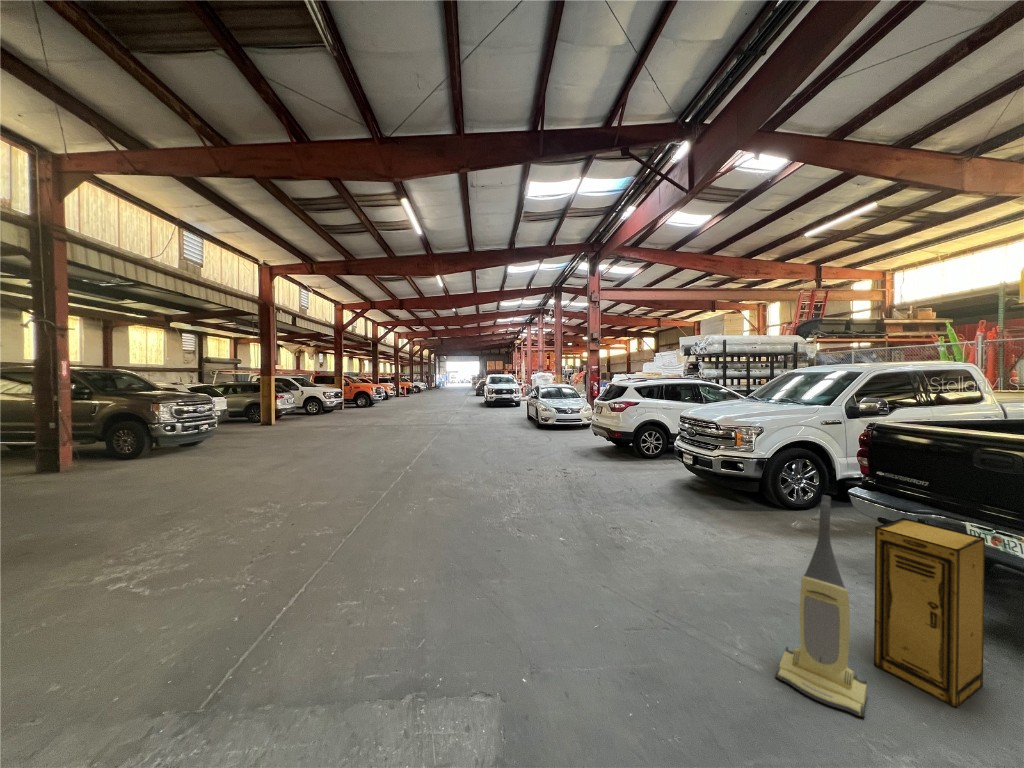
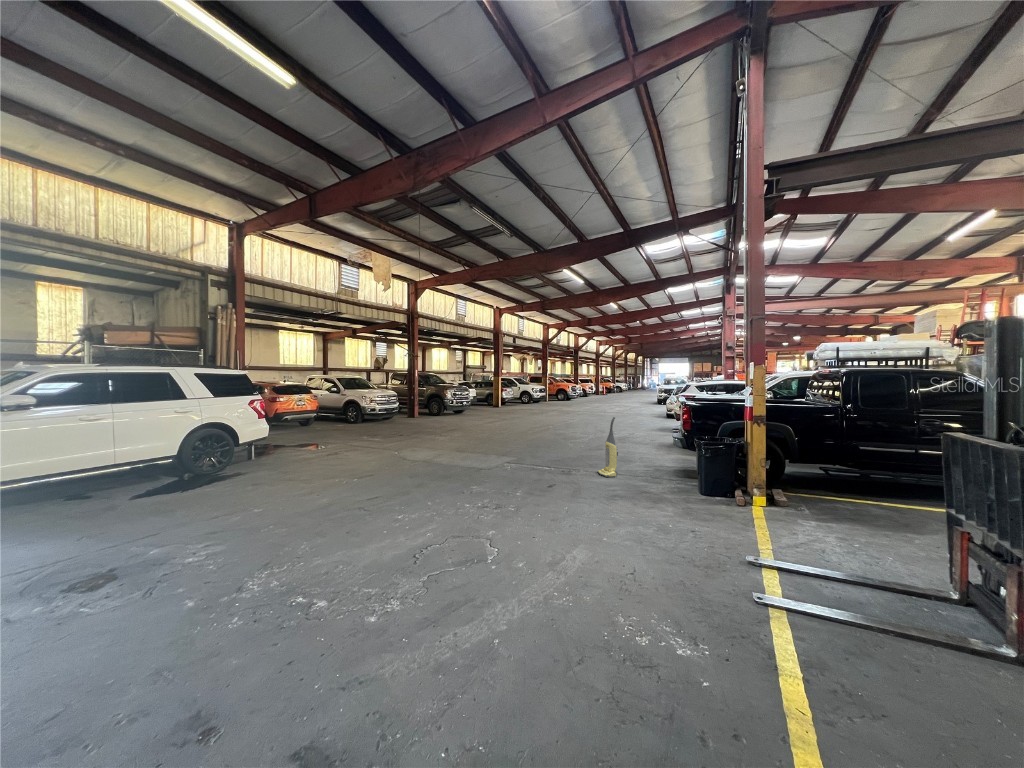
storage cabinet: present [874,518,985,708] -> none [635,430,659,481]

